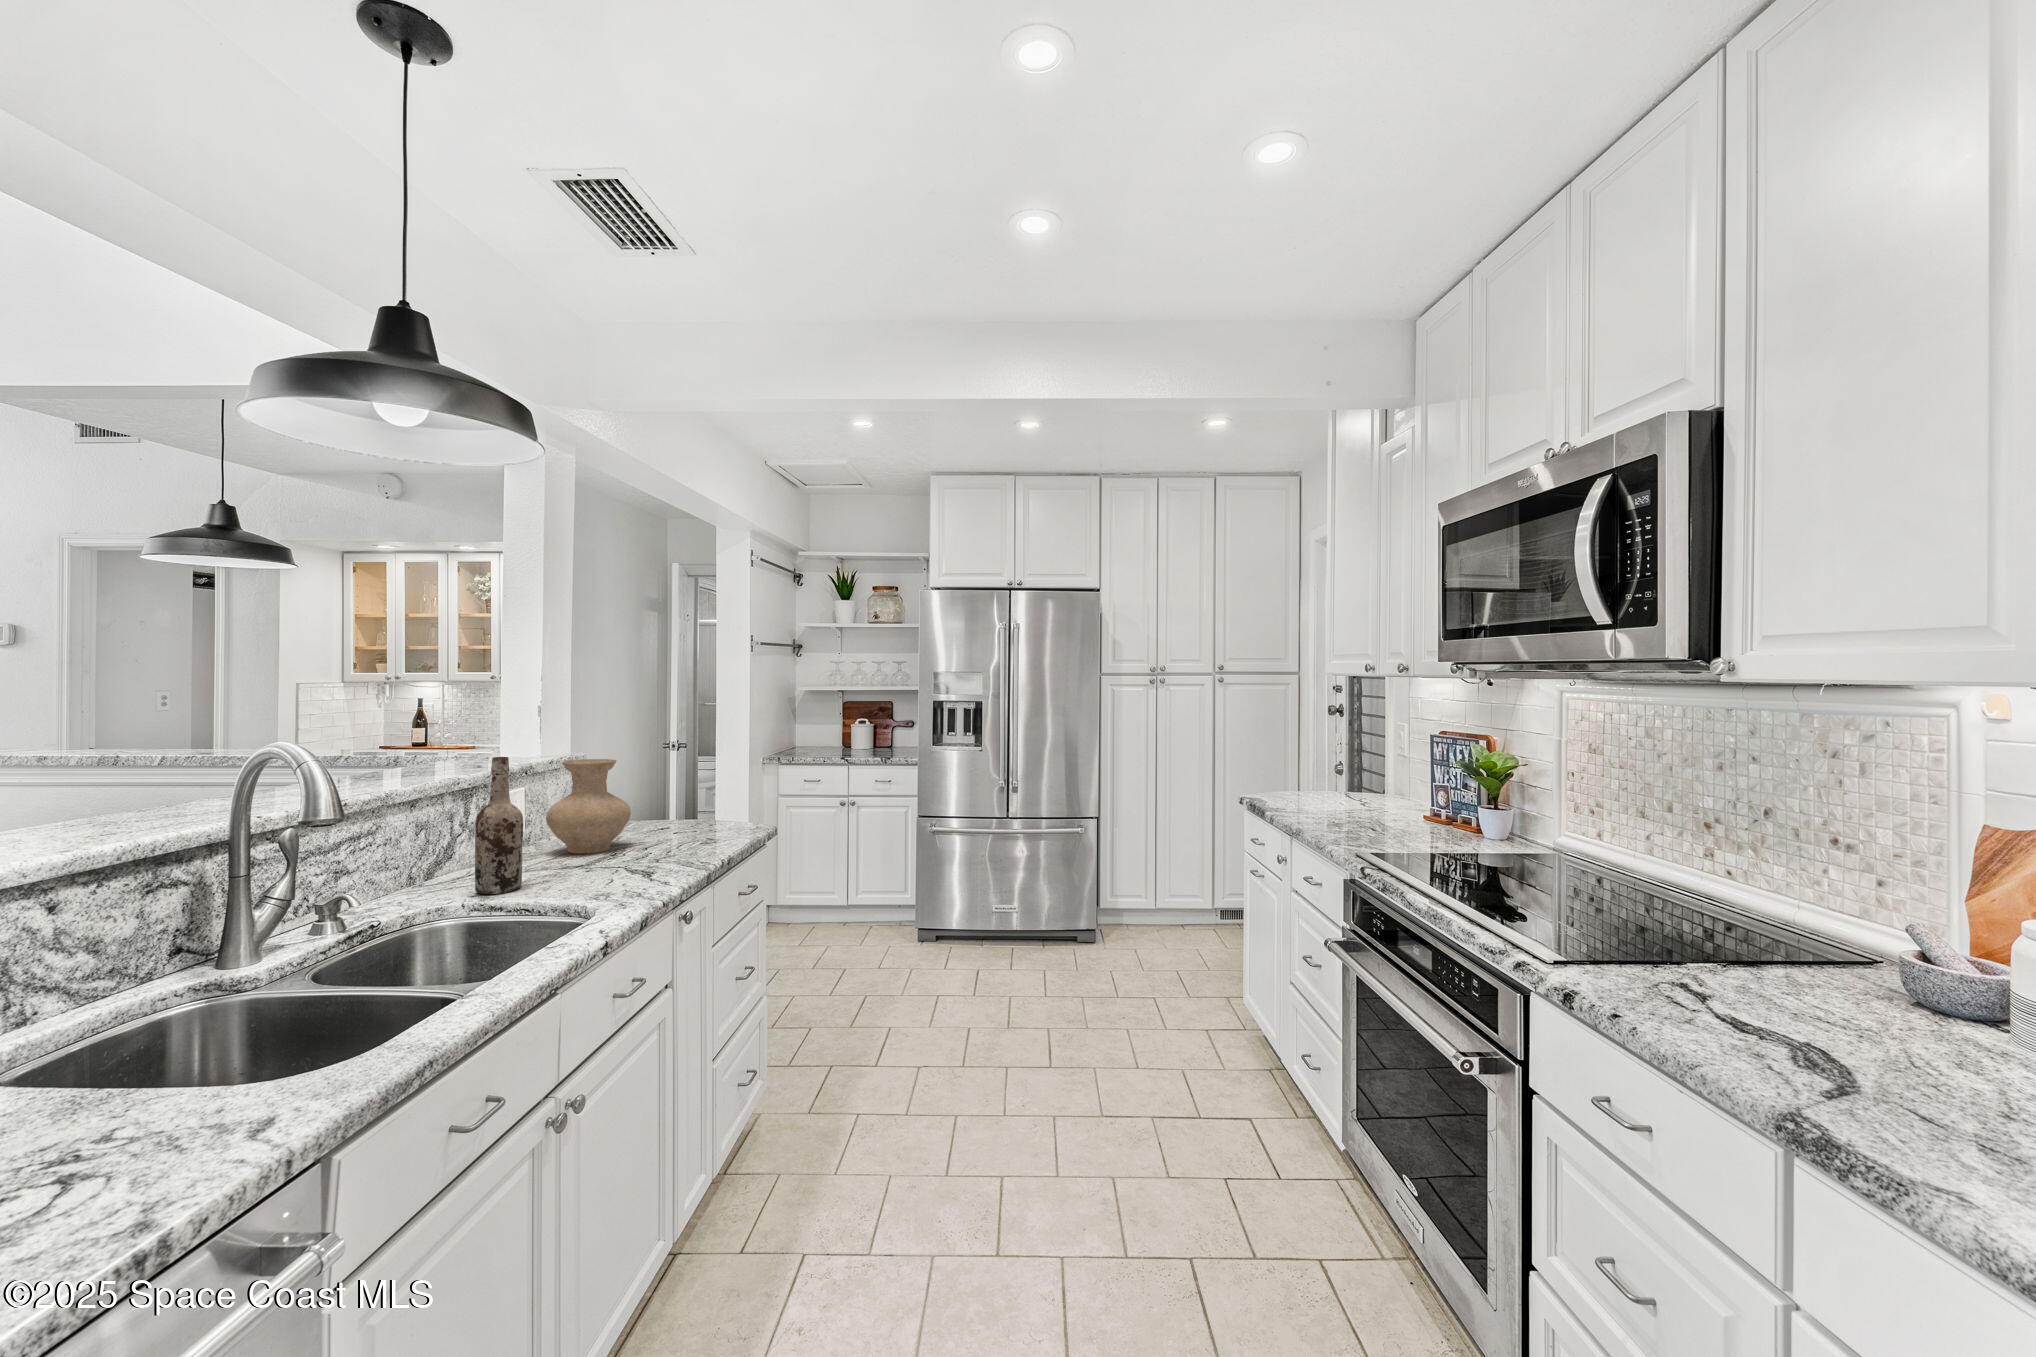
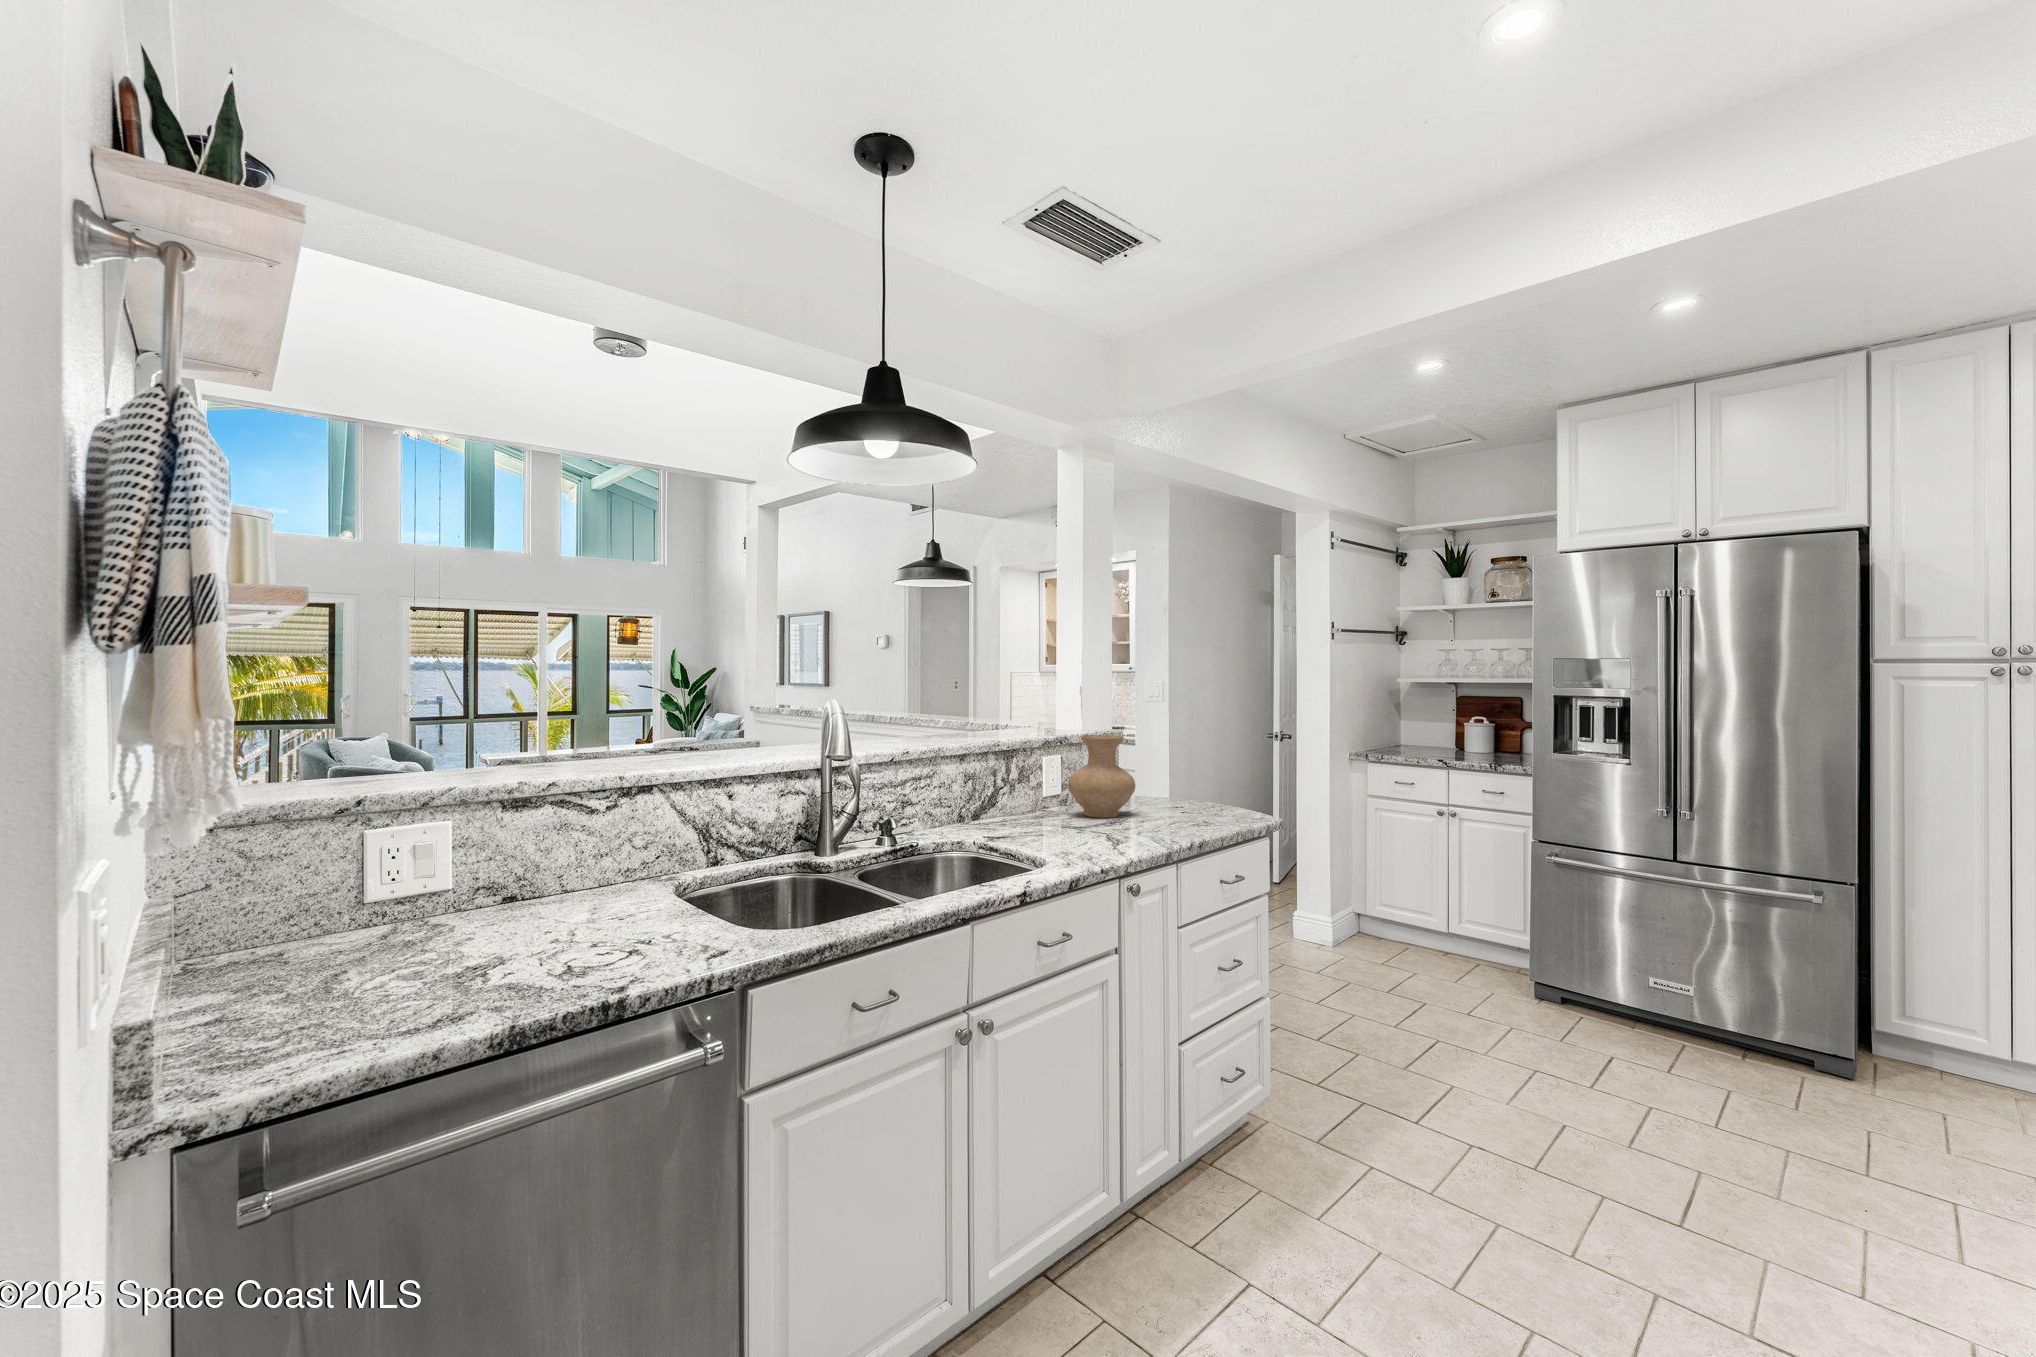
wine bottle: present [475,757,523,894] -> none [989,726,1023,836]

